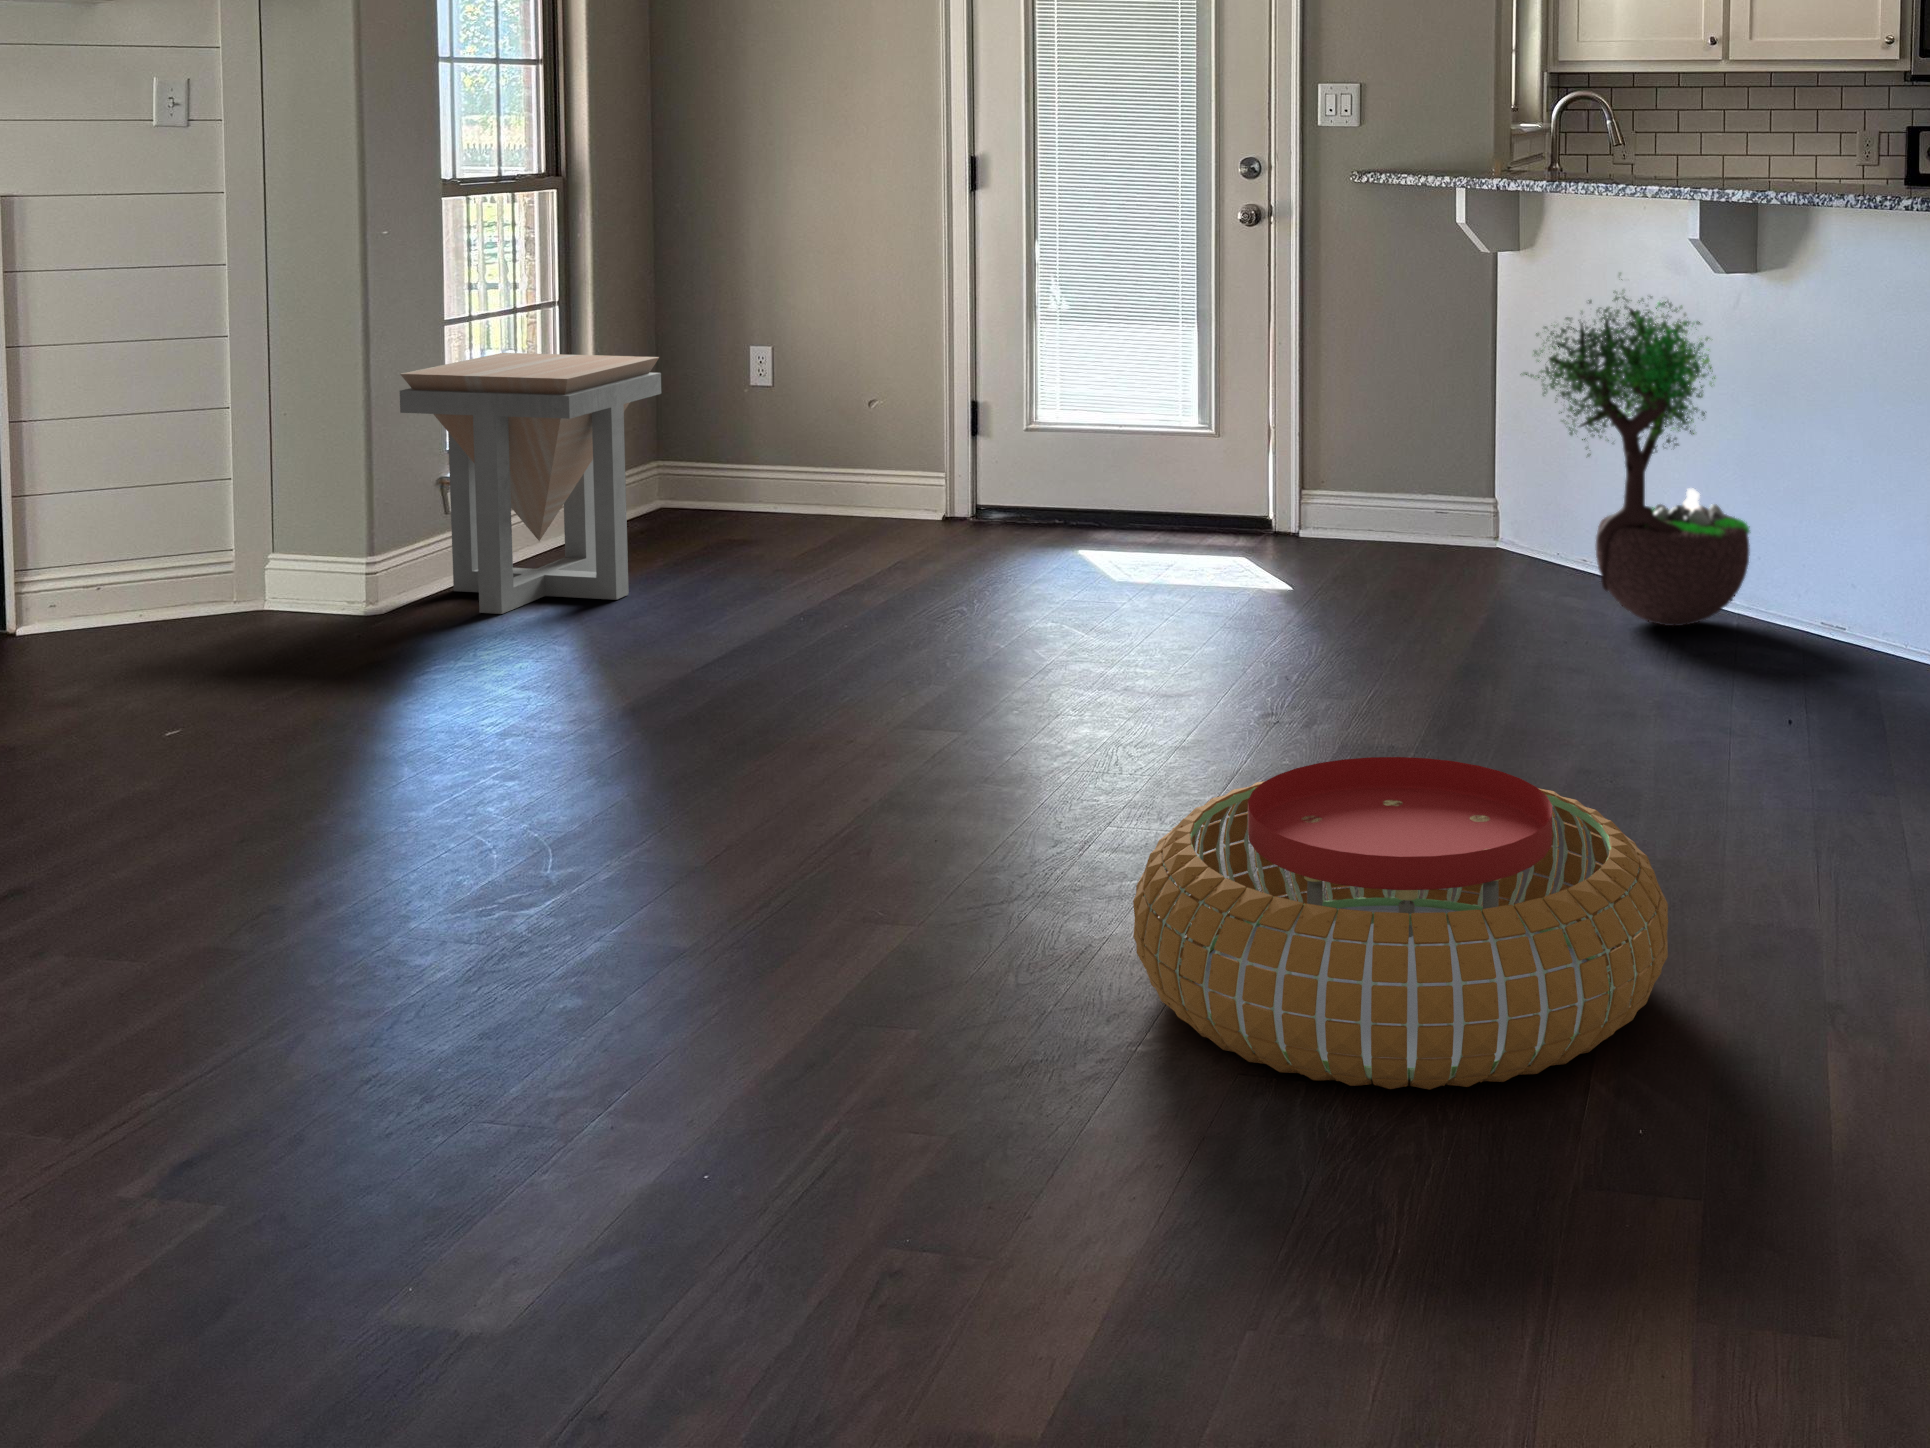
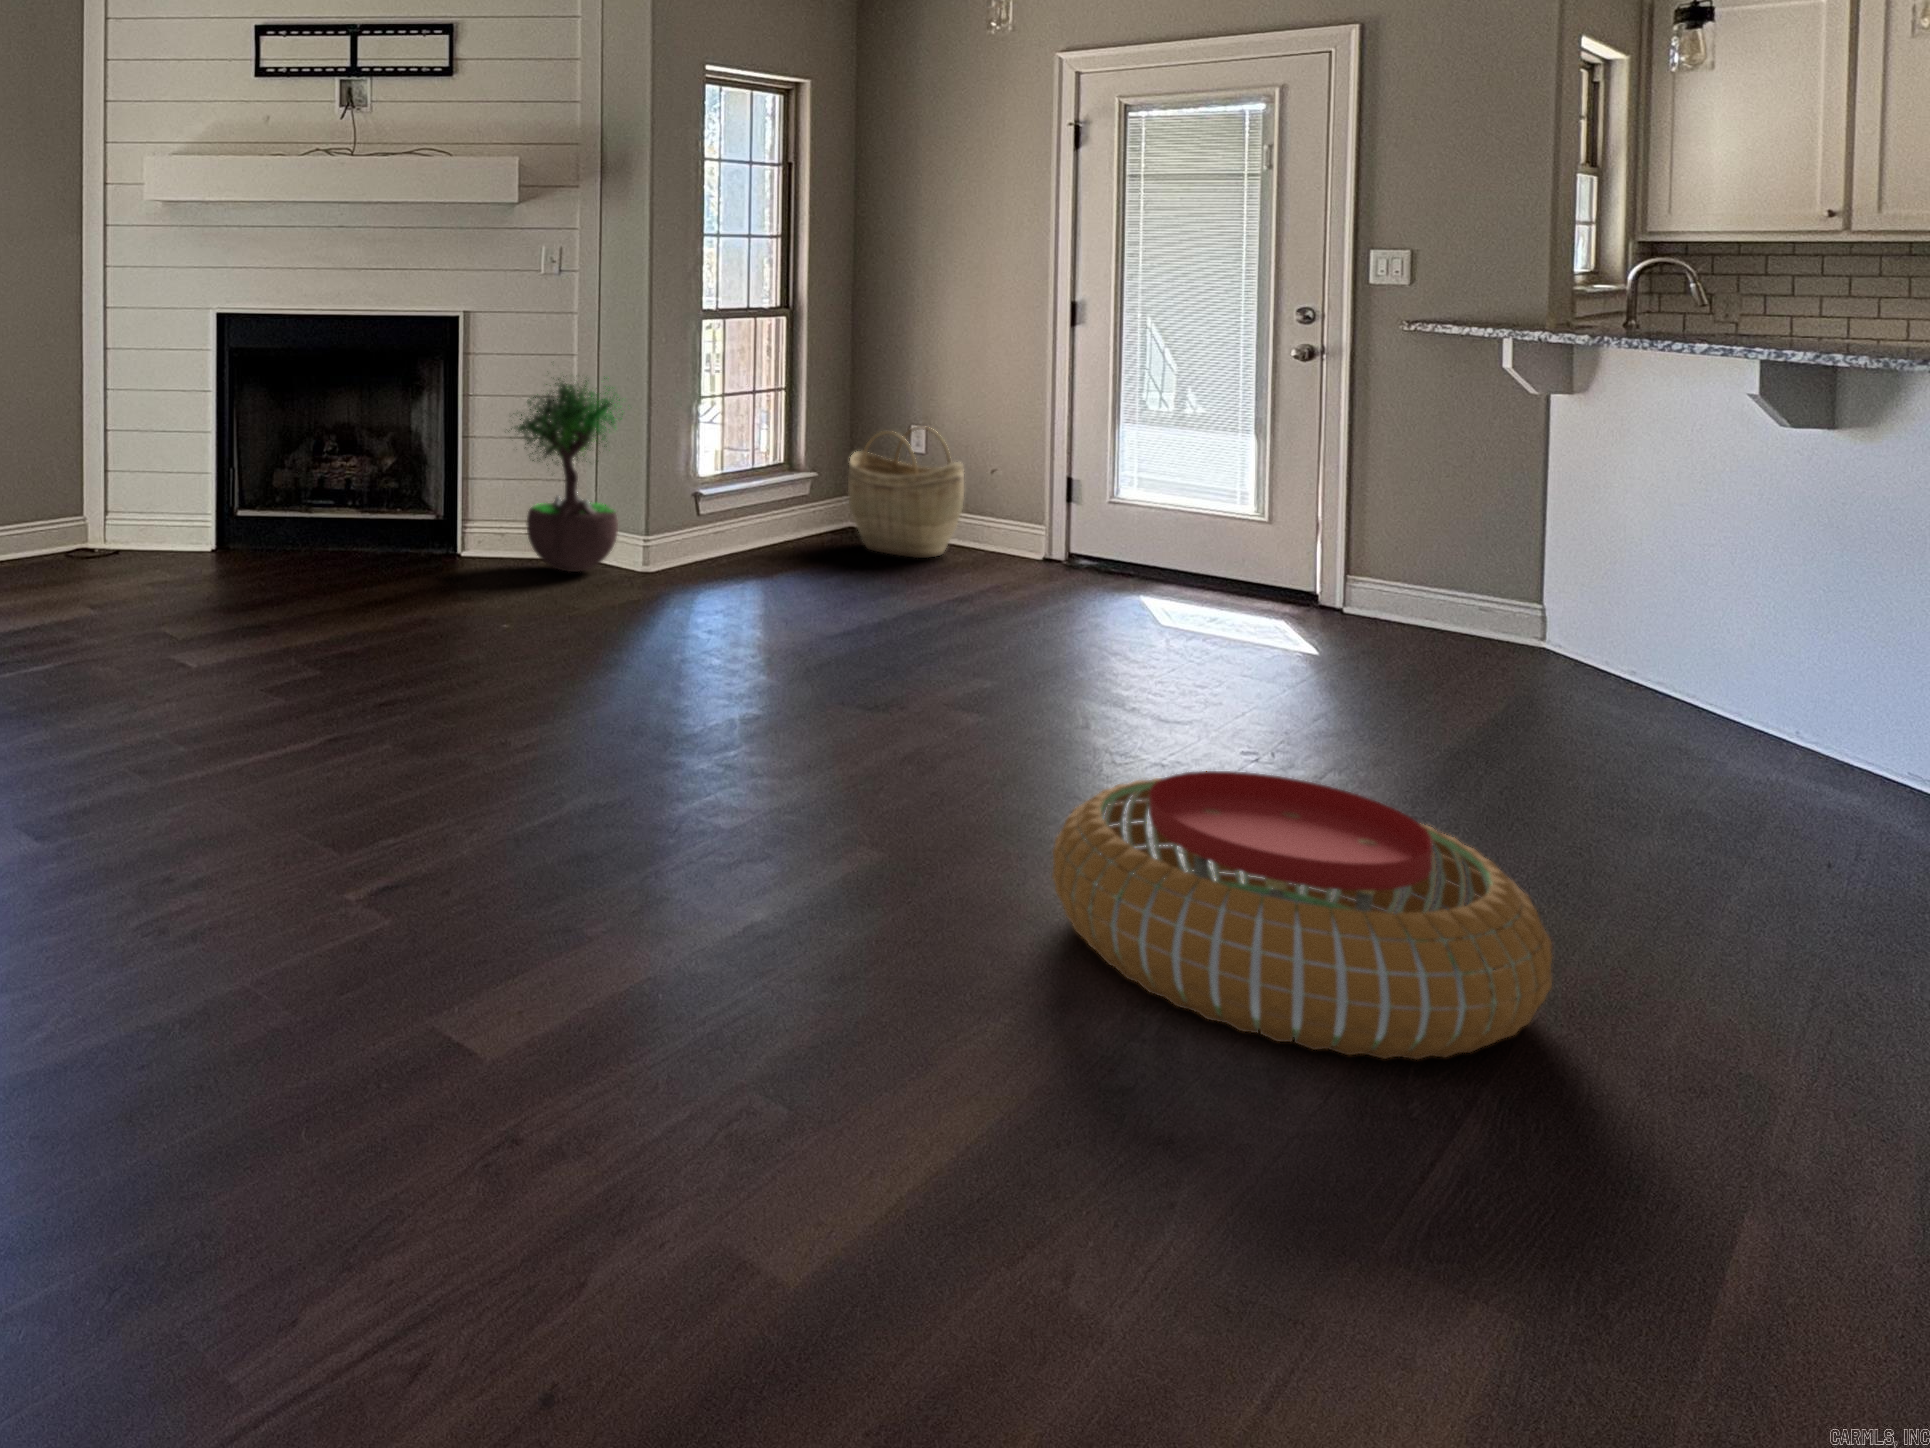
potted tree: present [1522,279,1750,626] -> present [508,376,623,572]
woven basket: none [673,342,839,534] -> present [848,426,964,558]
side table: present [399,353,661,614] -> none [667,419,831,585]

